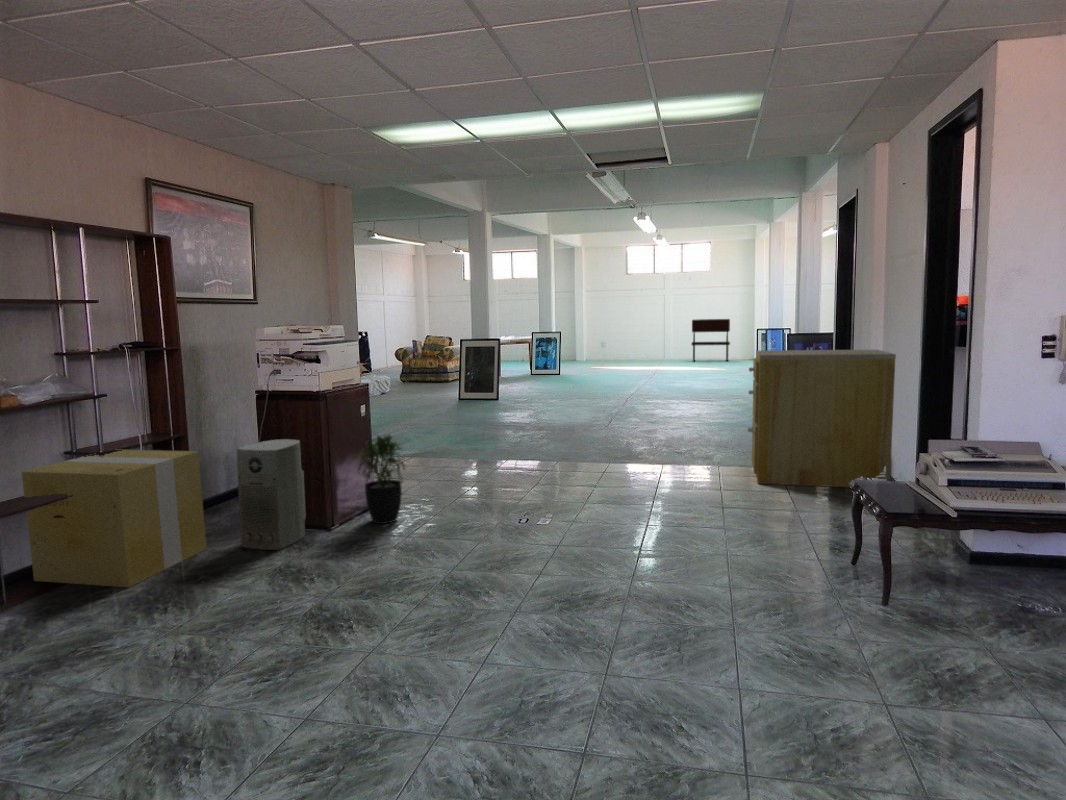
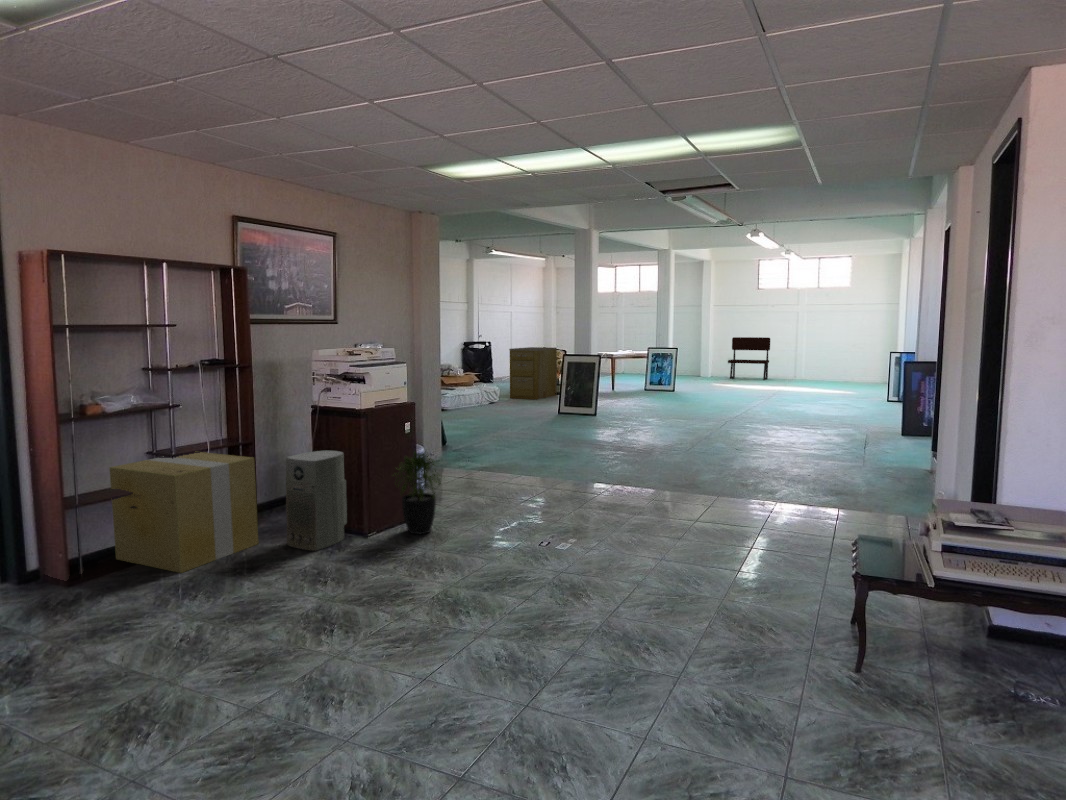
bench: present [692,319,730,361] -> present [728,337,770,380]
filing cabinet: present [748,350,896,487] -> present [509,347,557,399]

